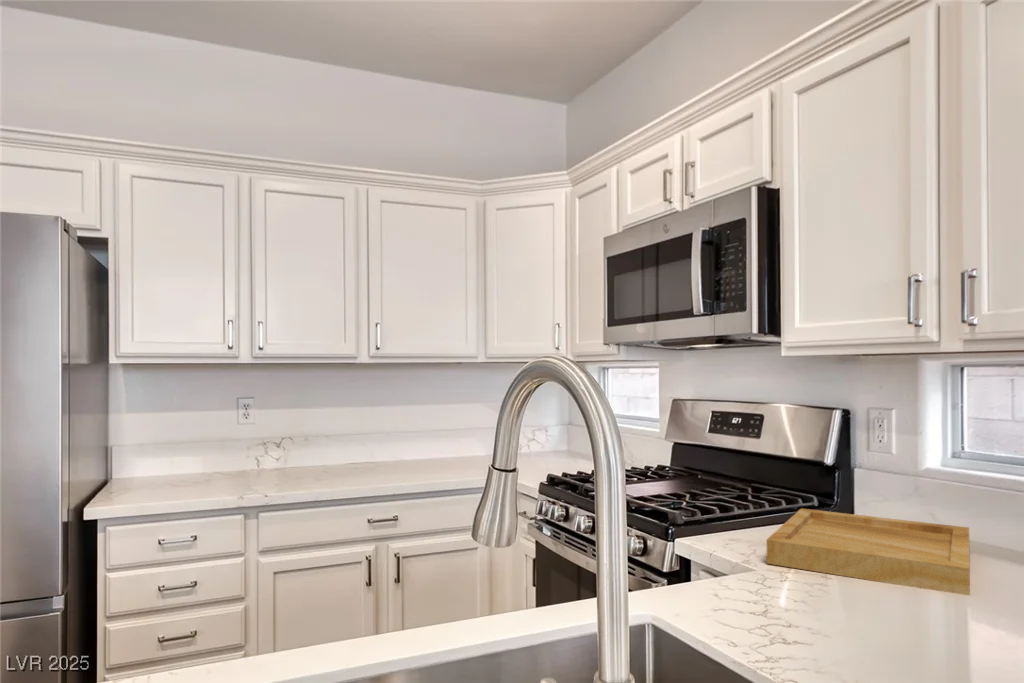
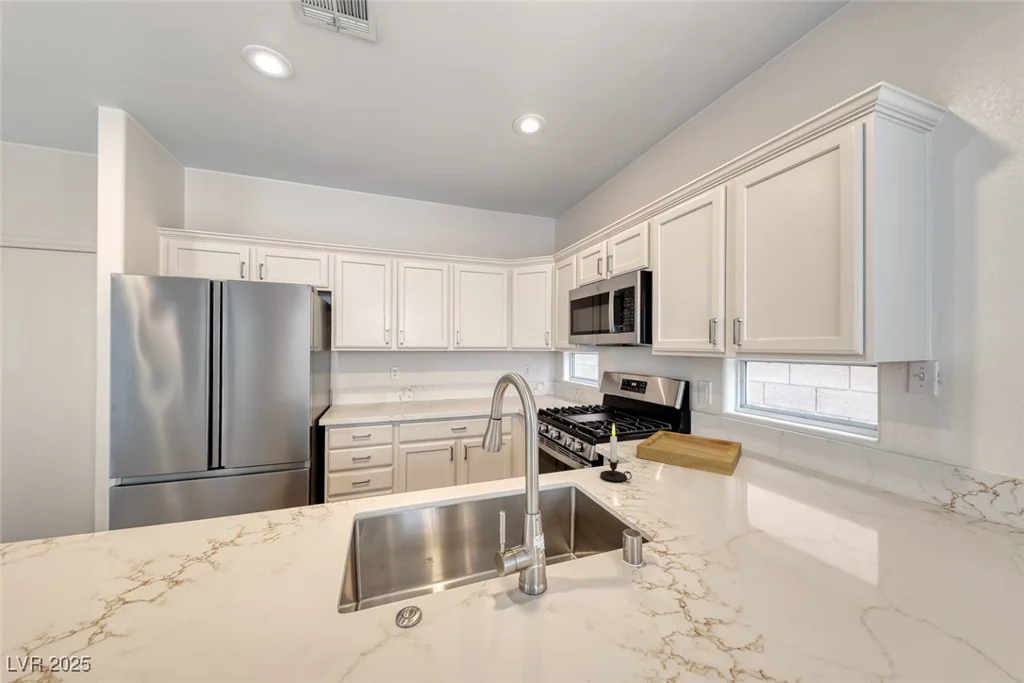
candle: none [706,491,775,615] -> present [600,423,632,481]

